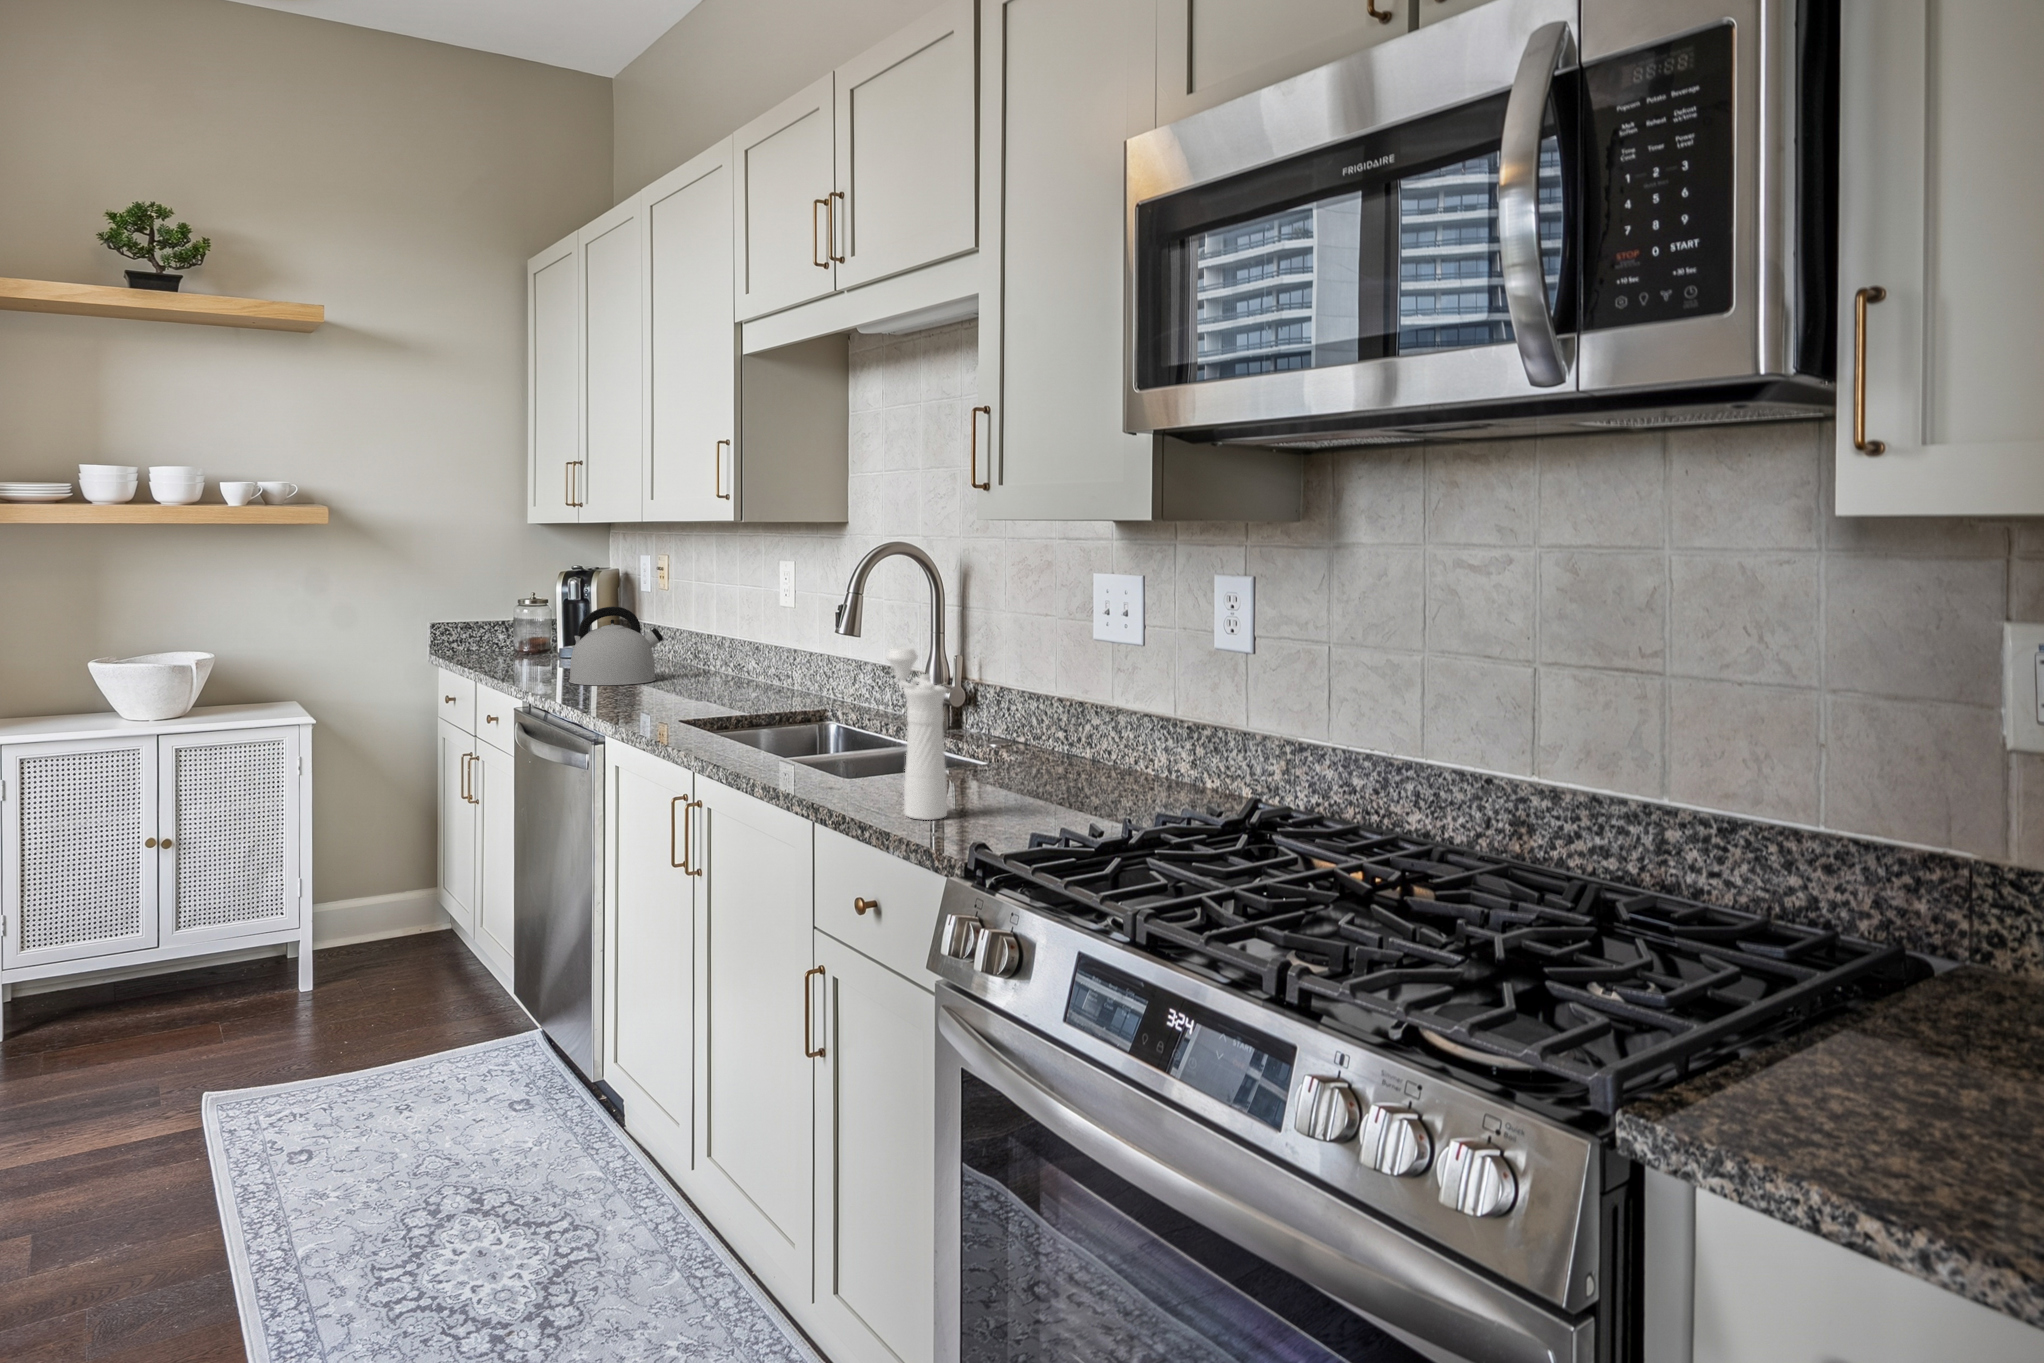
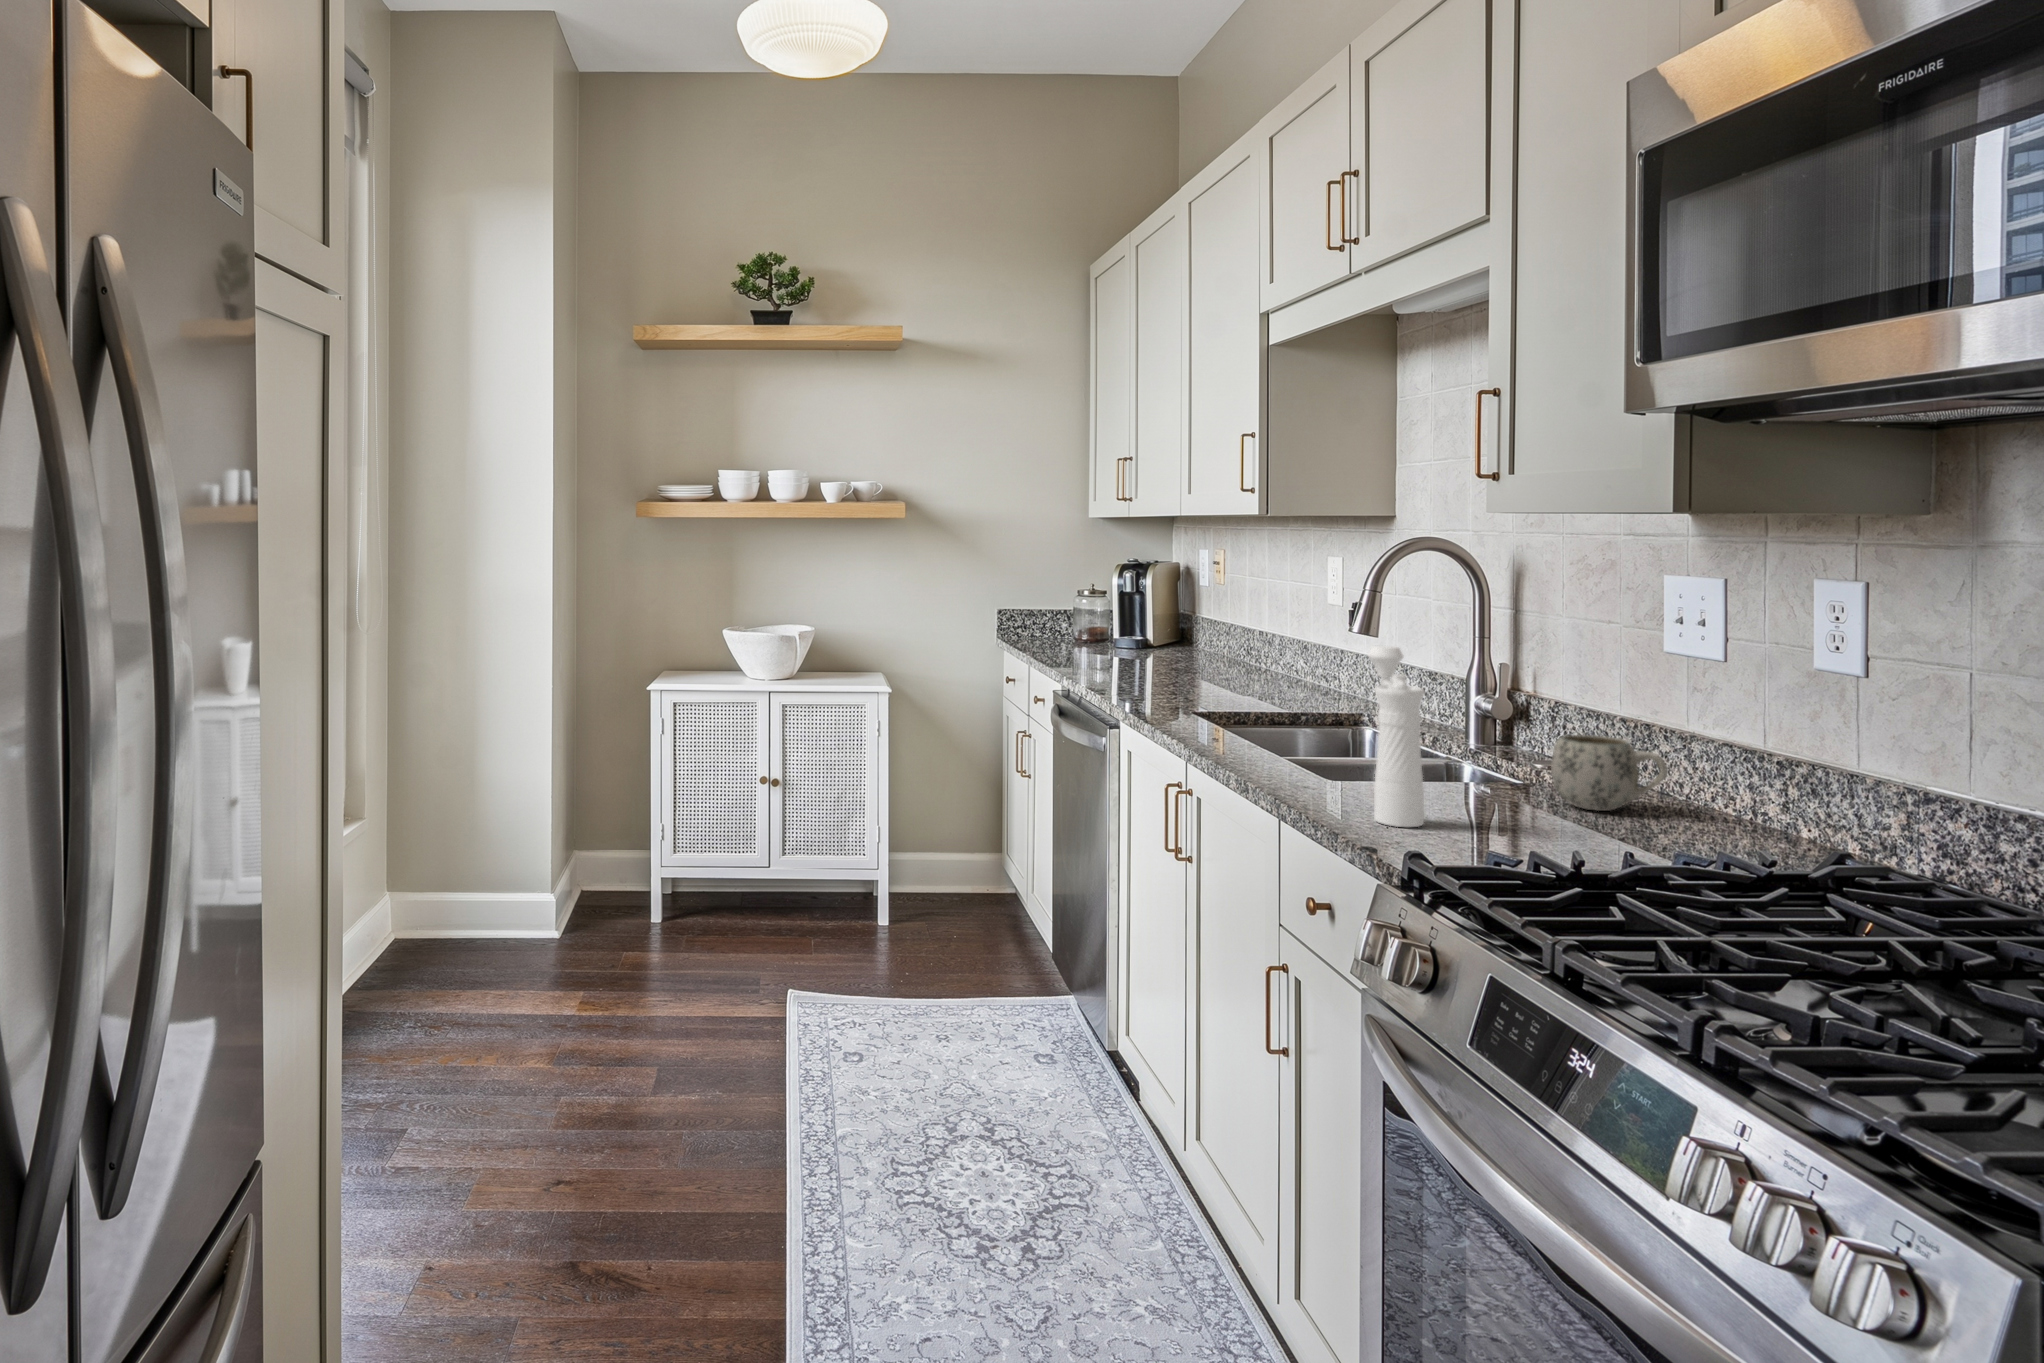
kettle: present [569,607,663,685] -> none [1114,599,1209,674]
mug: none [1028,718,1117,784] -> present [1551,735,1667,811]

